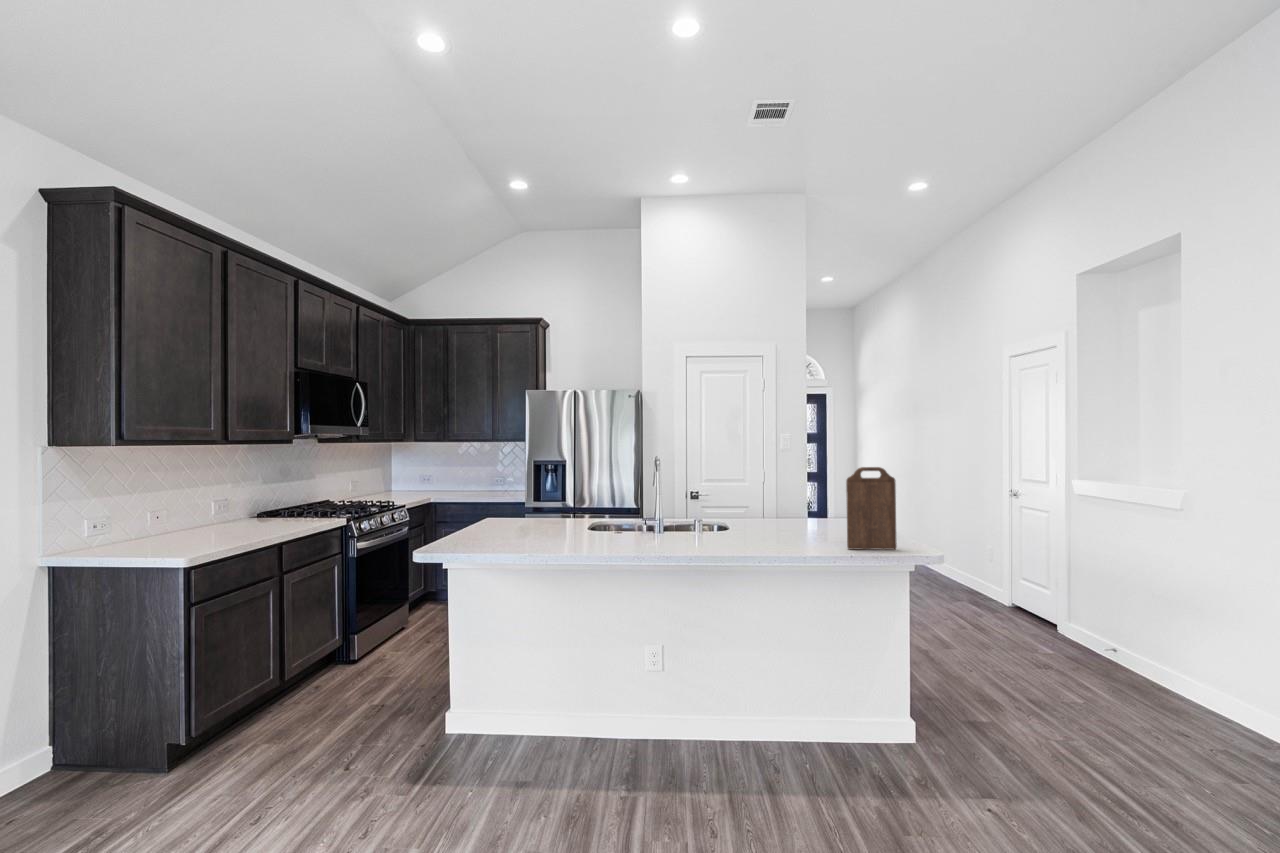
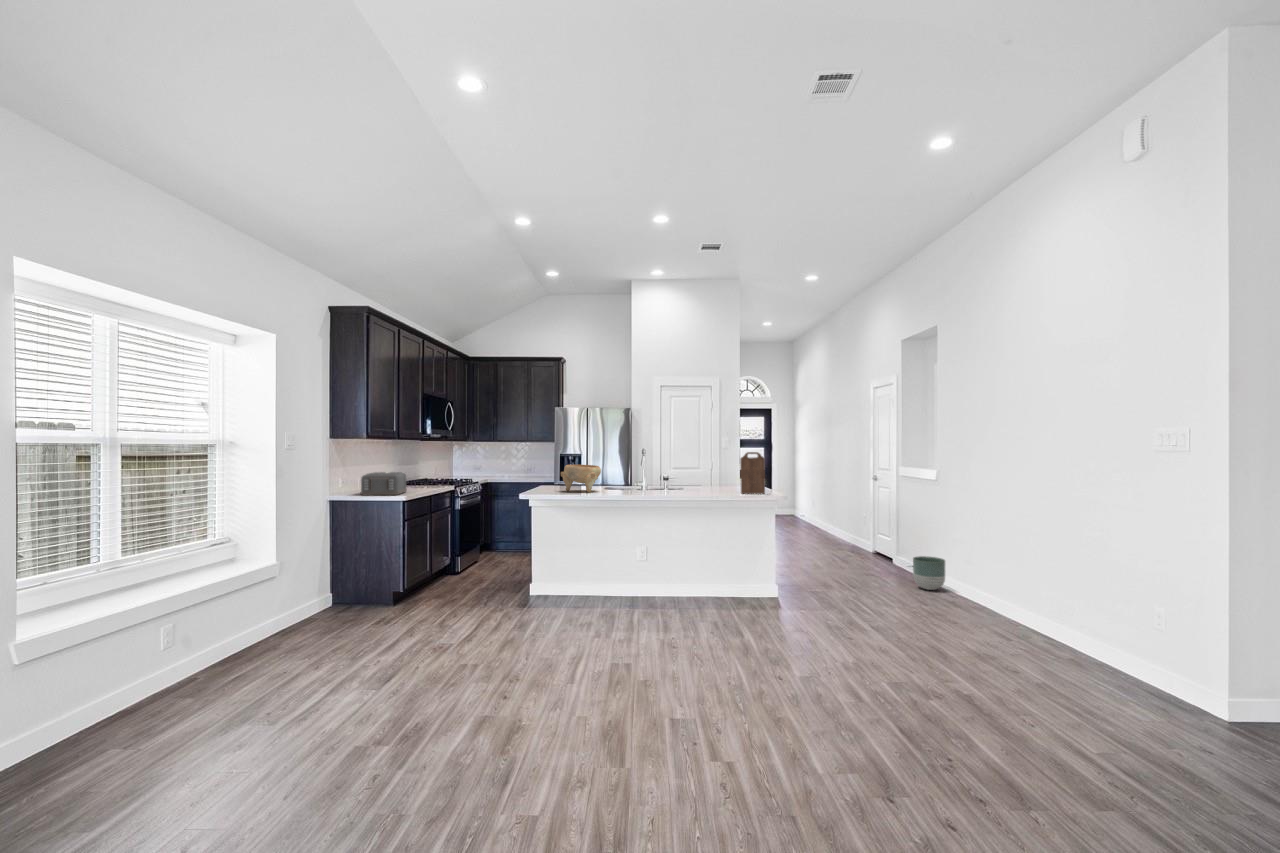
decorative bowl: none [502,489,577,545] -> present [561,465,601,492]
toaster: none [118,505,230,553] -> present [361,472,407,496]
planter: none [1153,652,1225,721] -> present [913,556,945,590]

